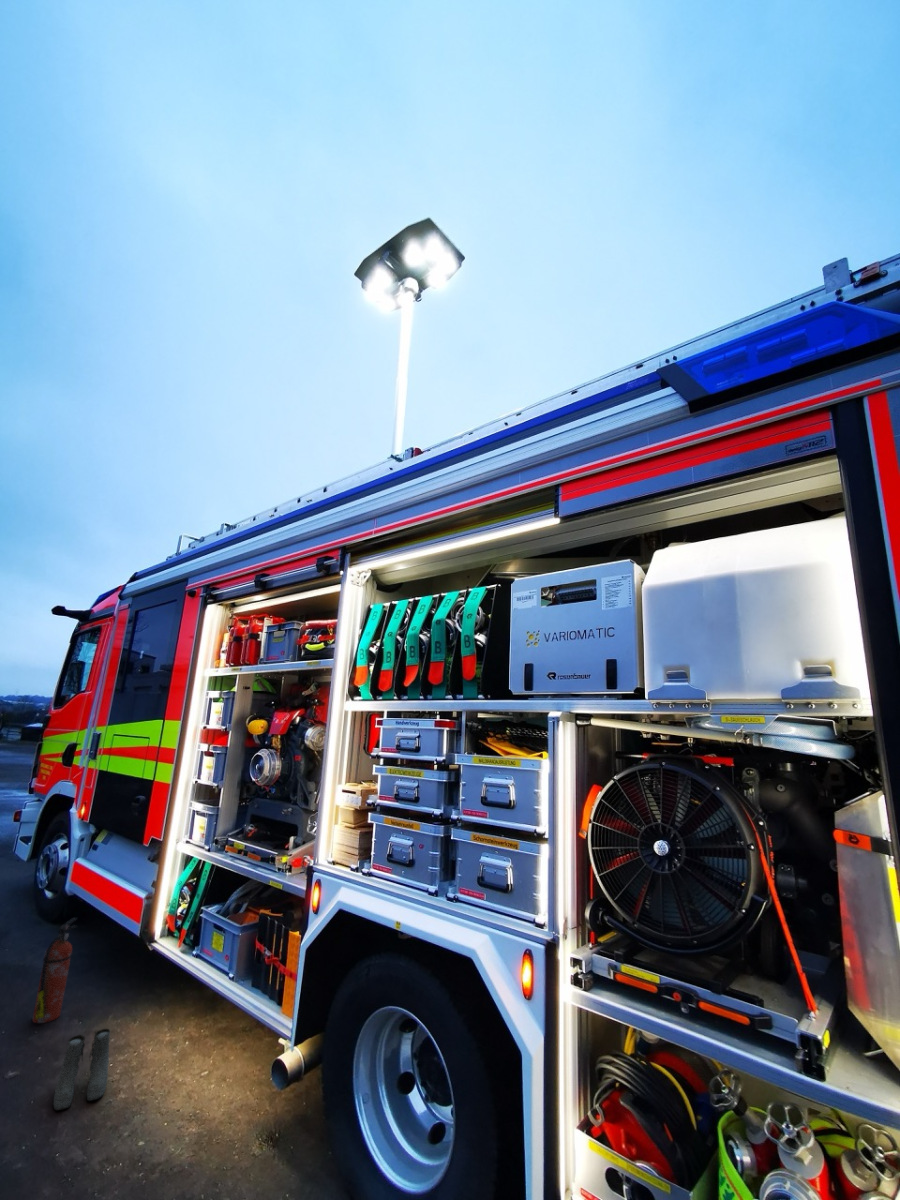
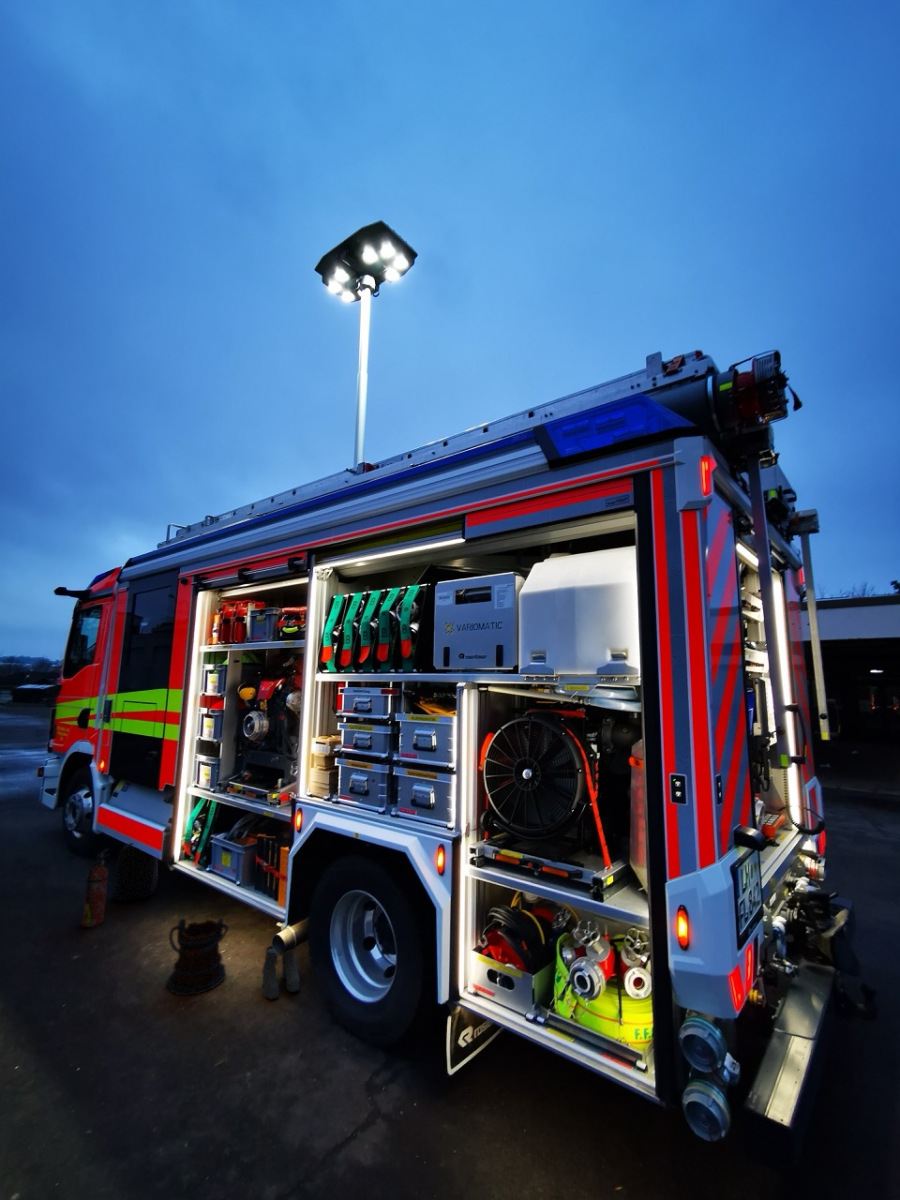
backpack: none [79,900,139,985] -> present [113,843,158,901]
bucket: none [124,1026,215,1144] -> present [166,918,229,995]
boots: present [53,1029,110,1110] -> present [262,946,299,999]

